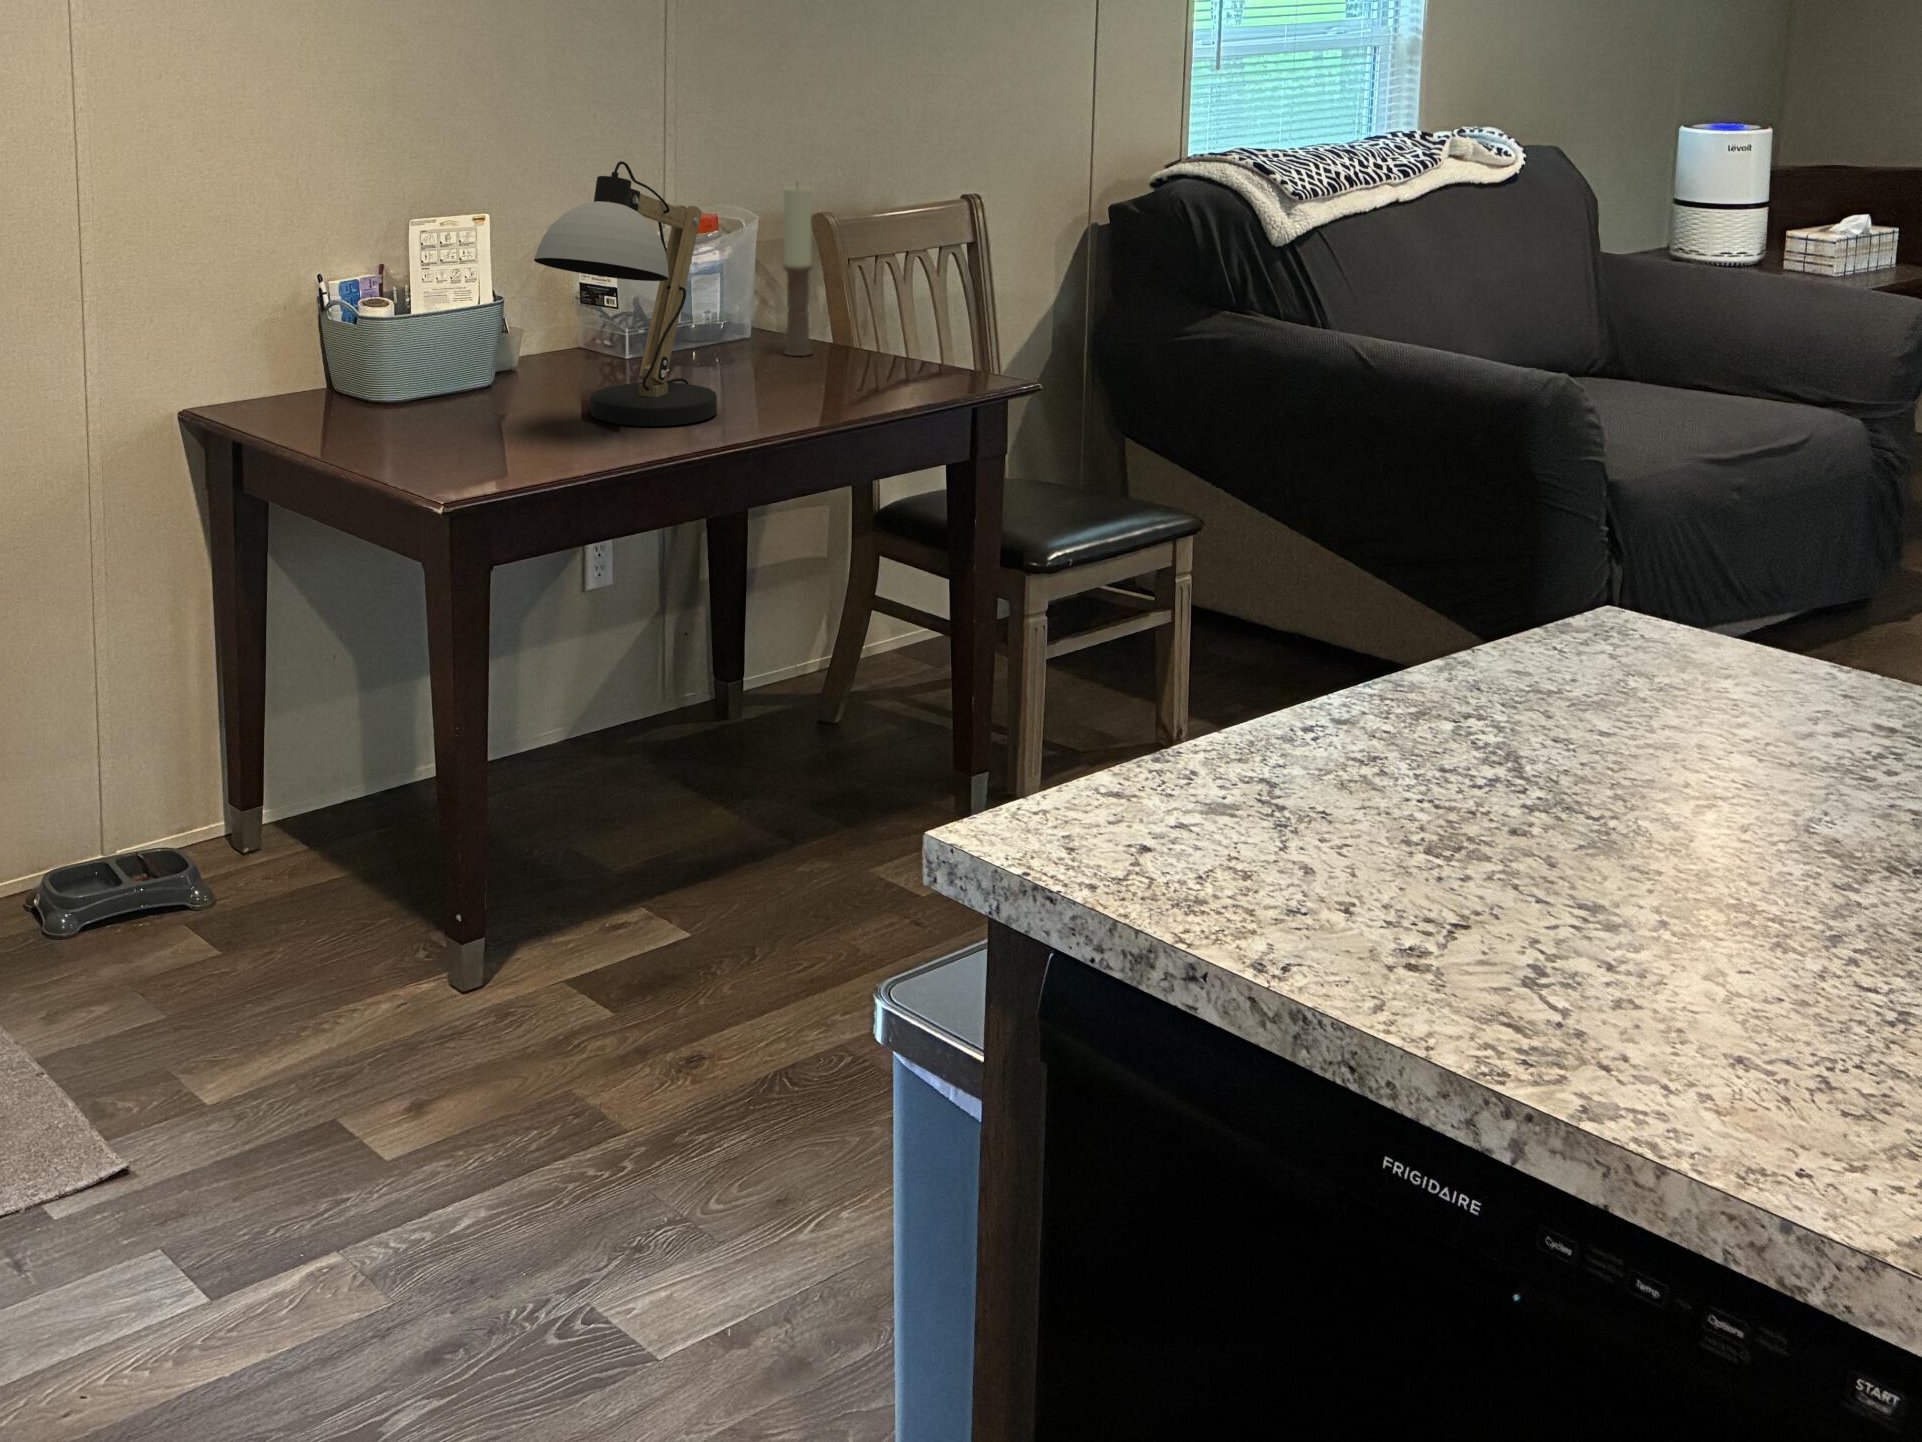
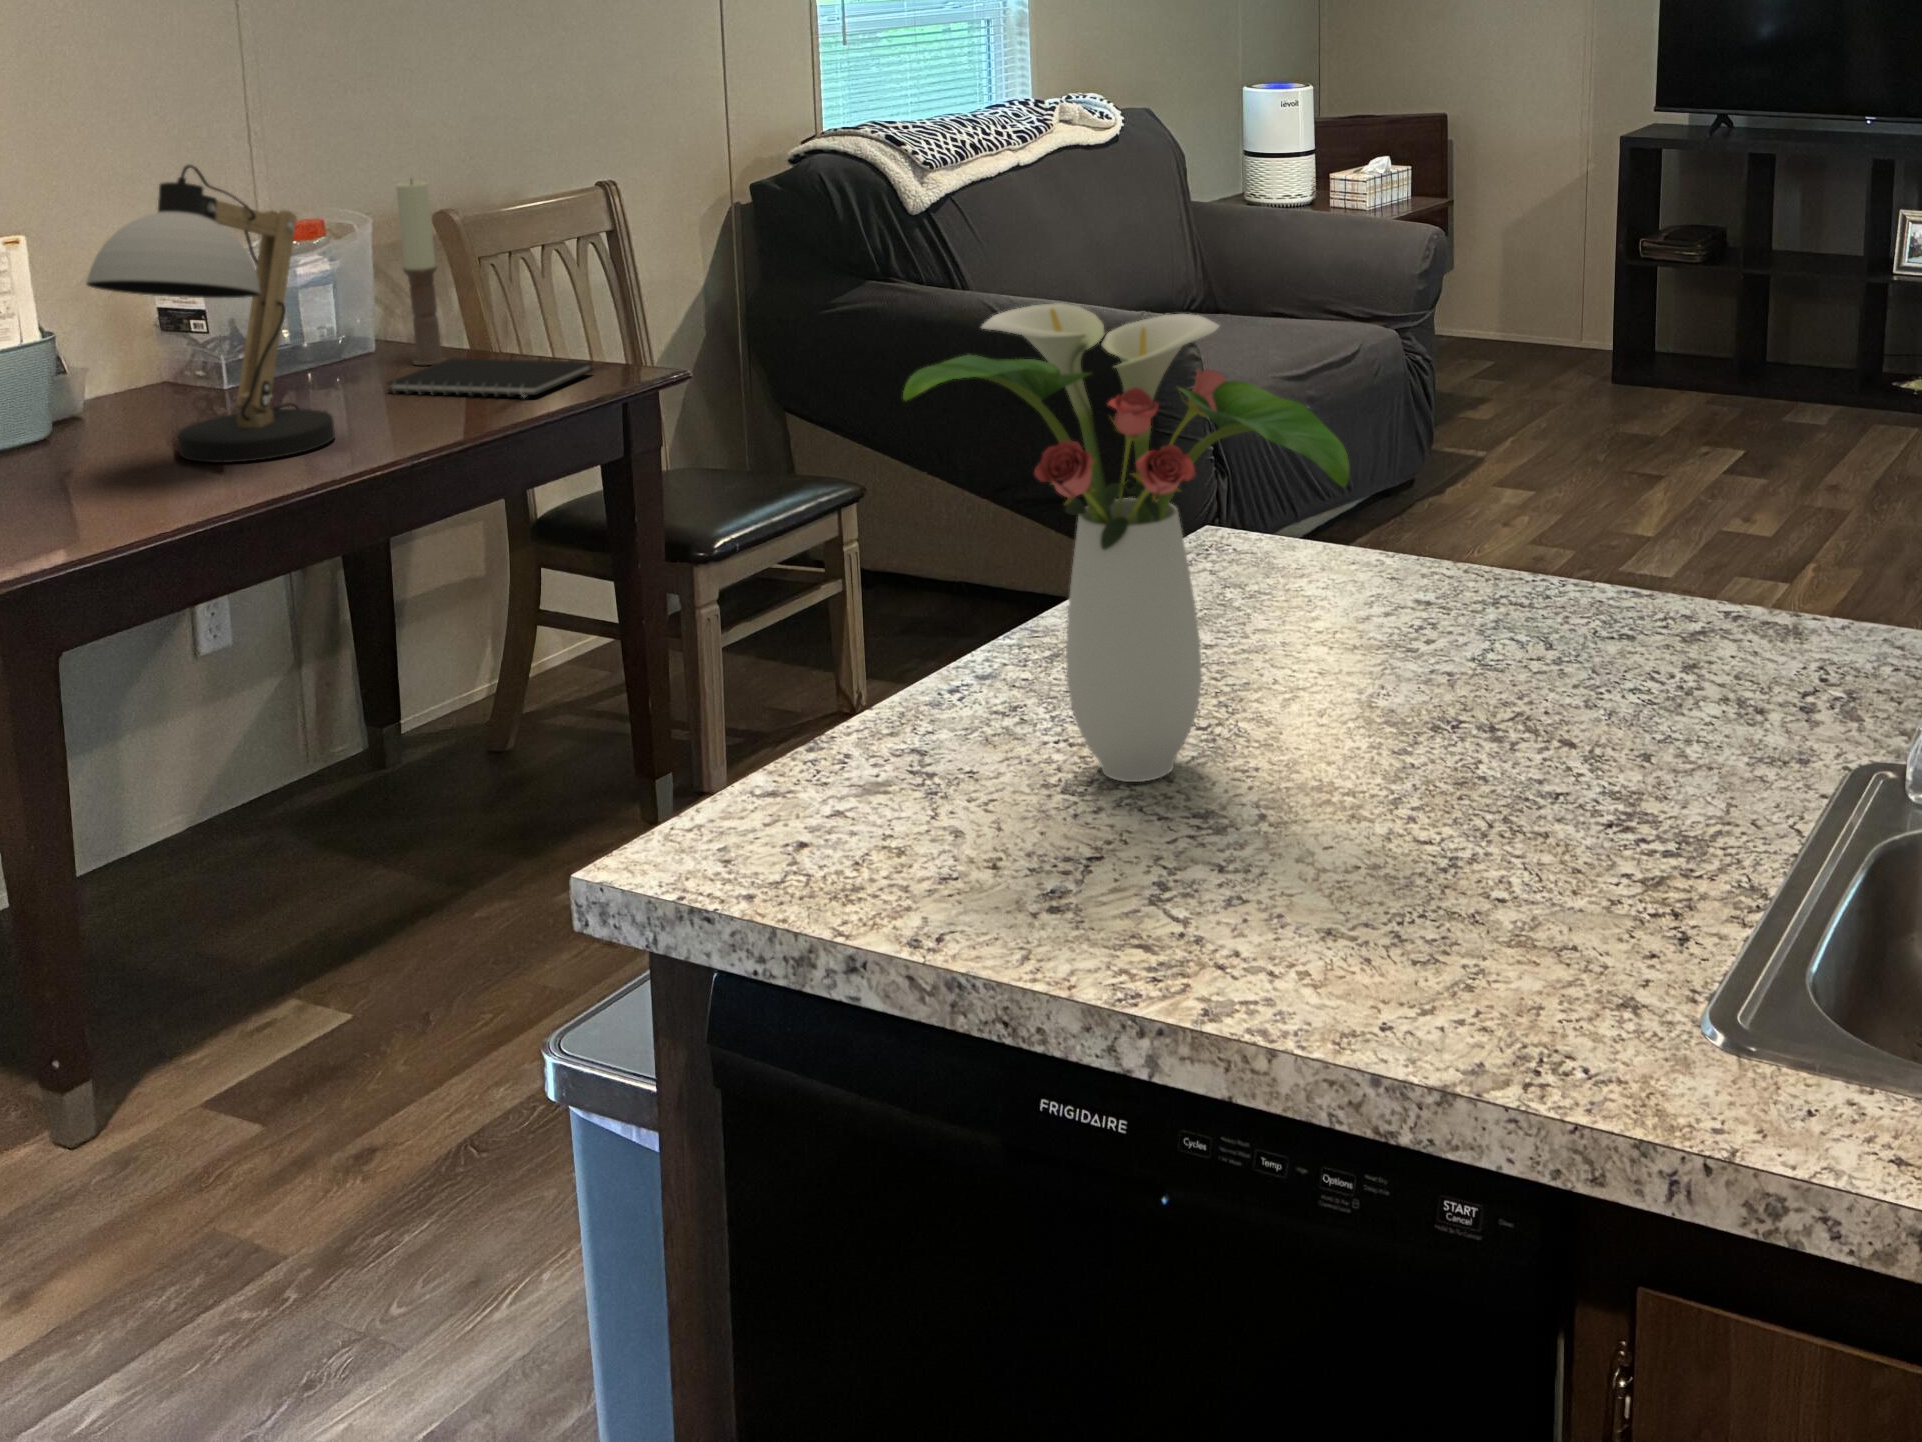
flower arrangement: none [1293,346,1811,859] -> present [903,303,1349,782]
notebook: none [761,352,948,395] -> present [388,358,593,397]

